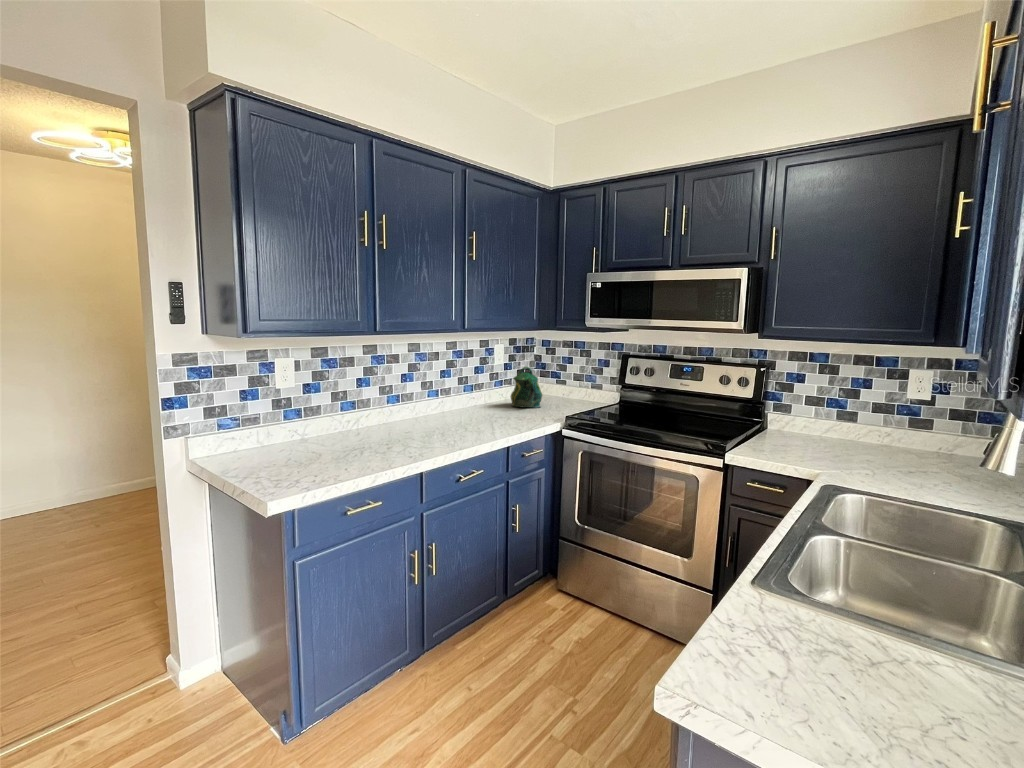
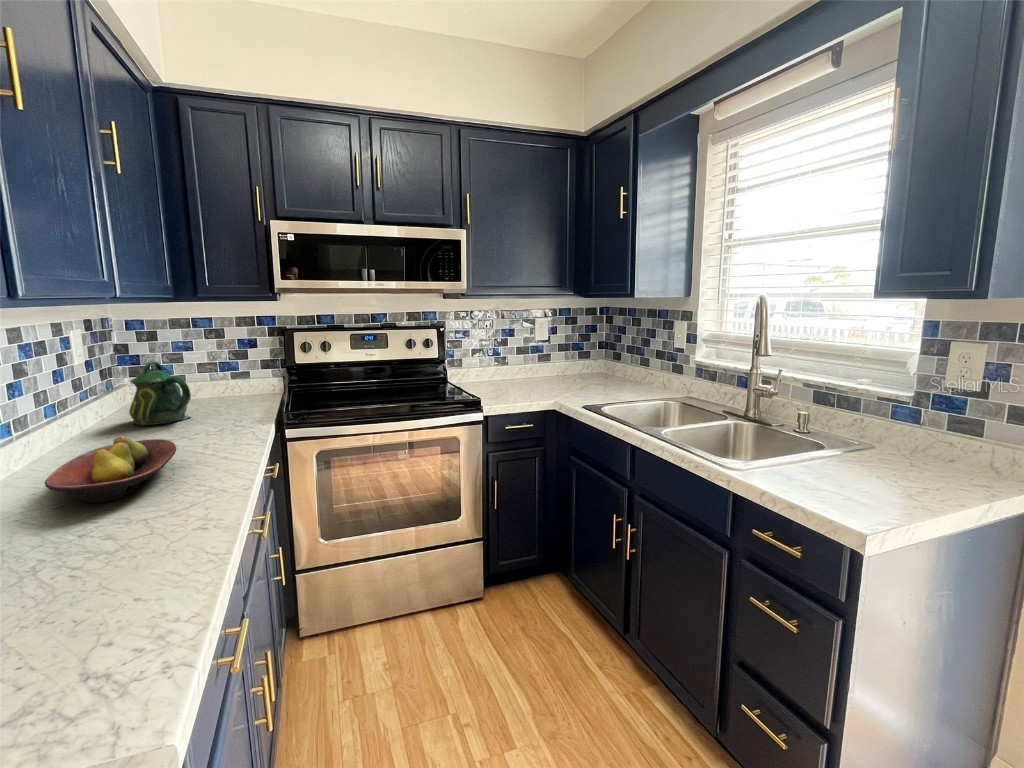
fruit bowl: none [403,403,480,433] -> present [45,436,176,503]

